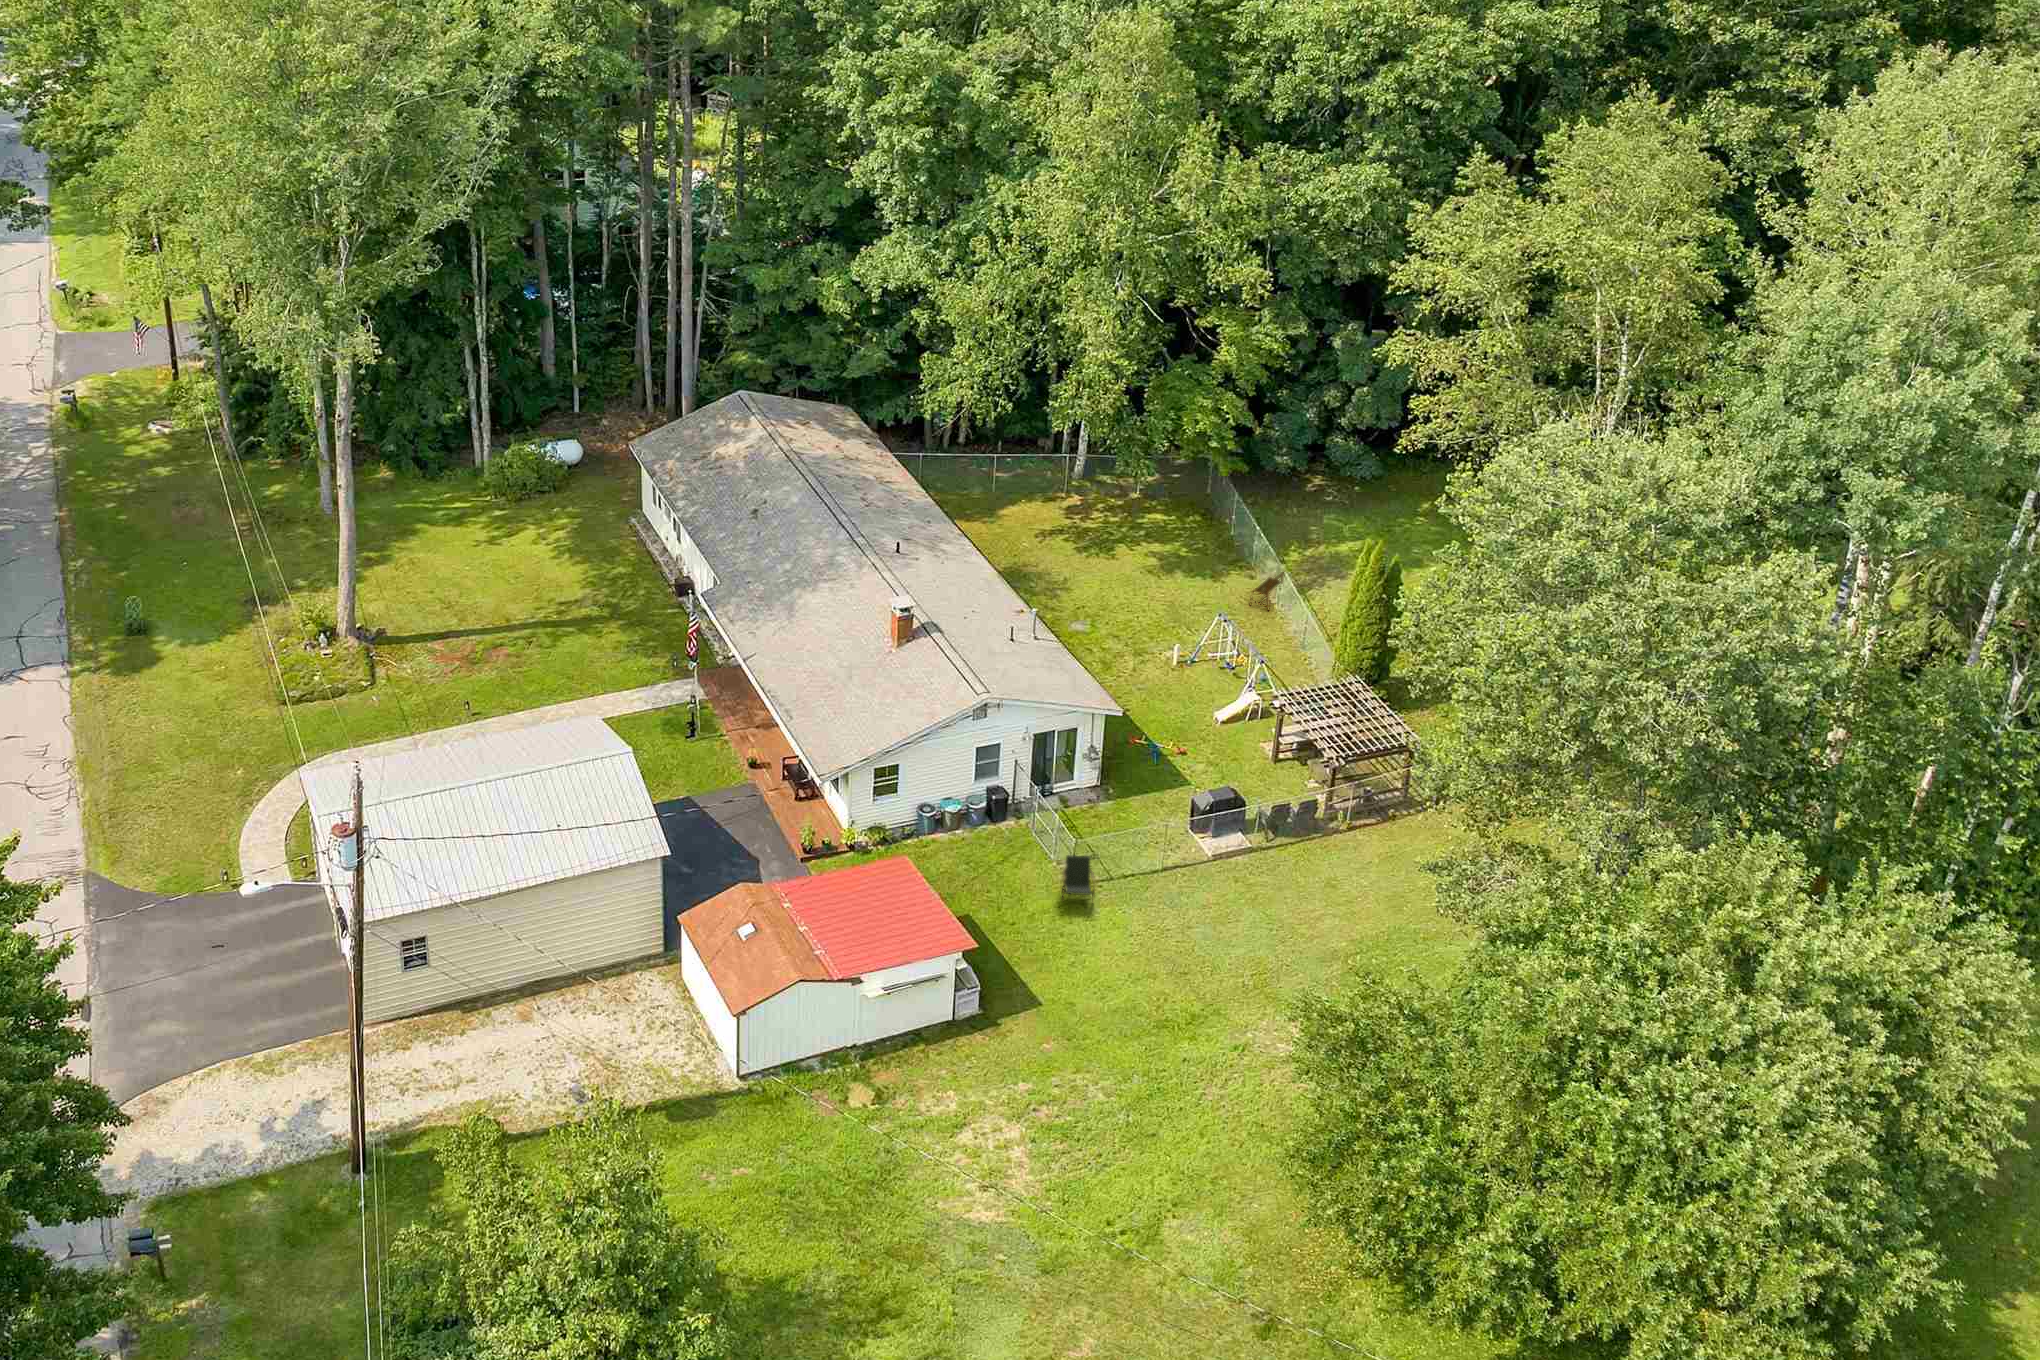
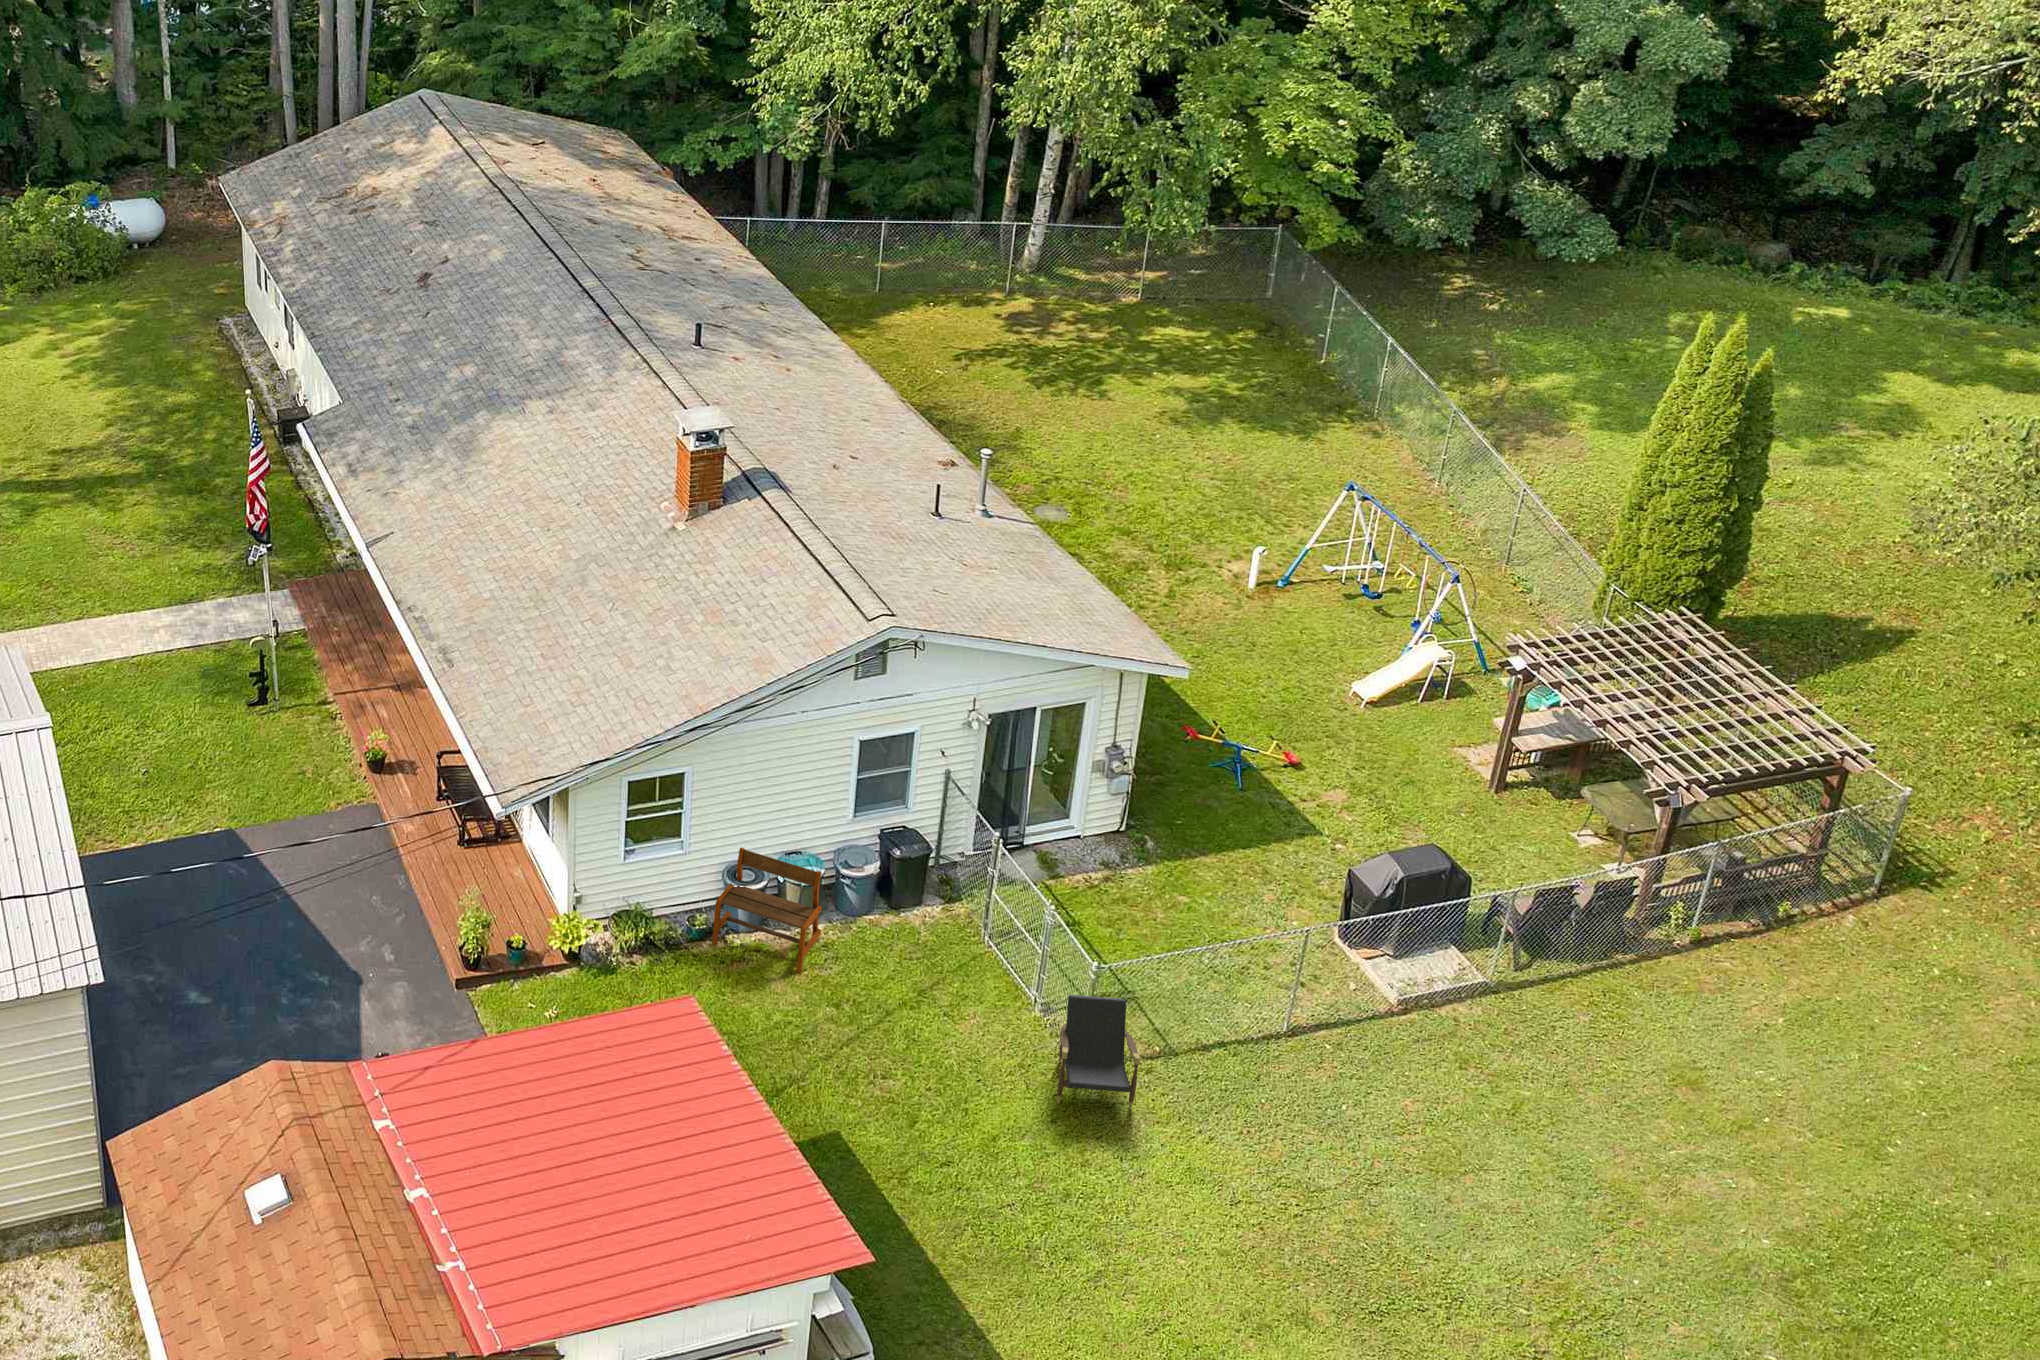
bench: present [1250,572,1284,611] -> present [712,848,822,973]

